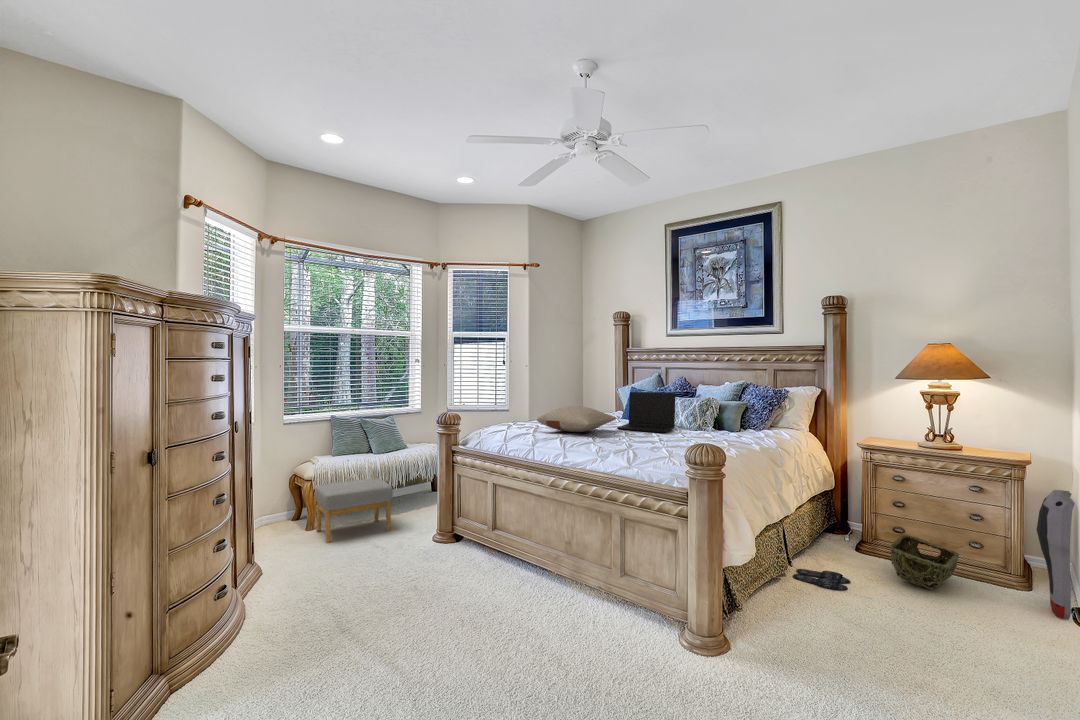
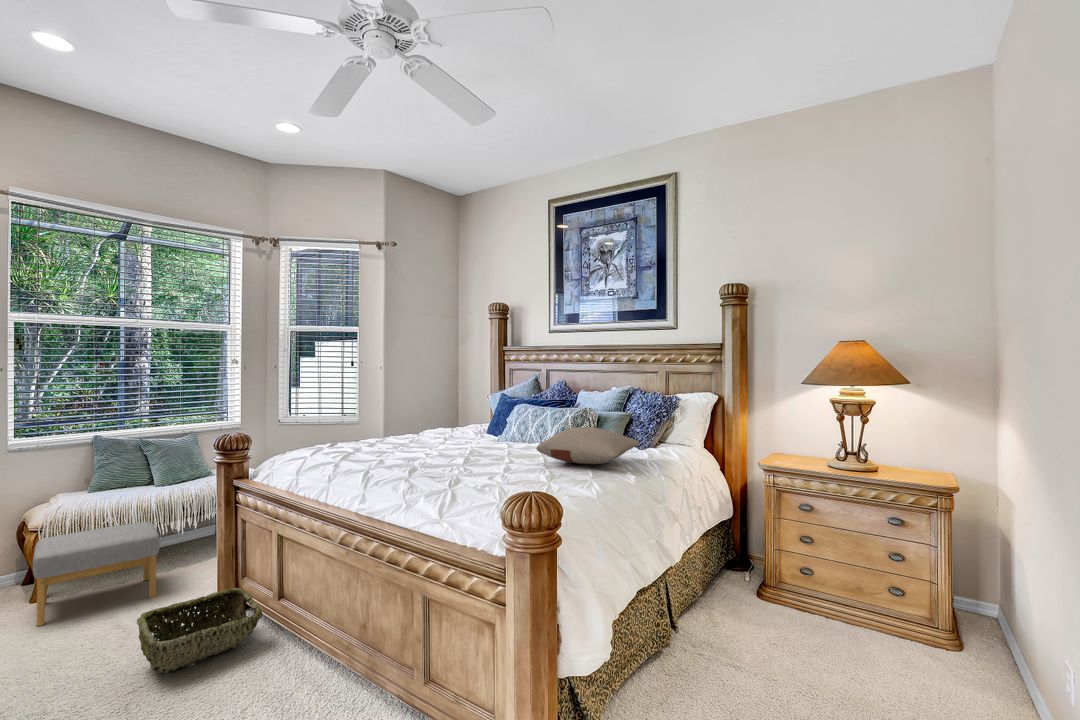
laptop: present [617,392,675,433] -> none [467,401,543,455]
pillow: present [537,406,616,432] -> present [536,427,640,464]
air purifier: present [1037,490,1075,620] -> none [972,526,1023,702]
woven basket: present [889,535,959,590] -> present [137,588,262,673]
slippers: present [793,569,850,590] -> none [678,633,749,670]

